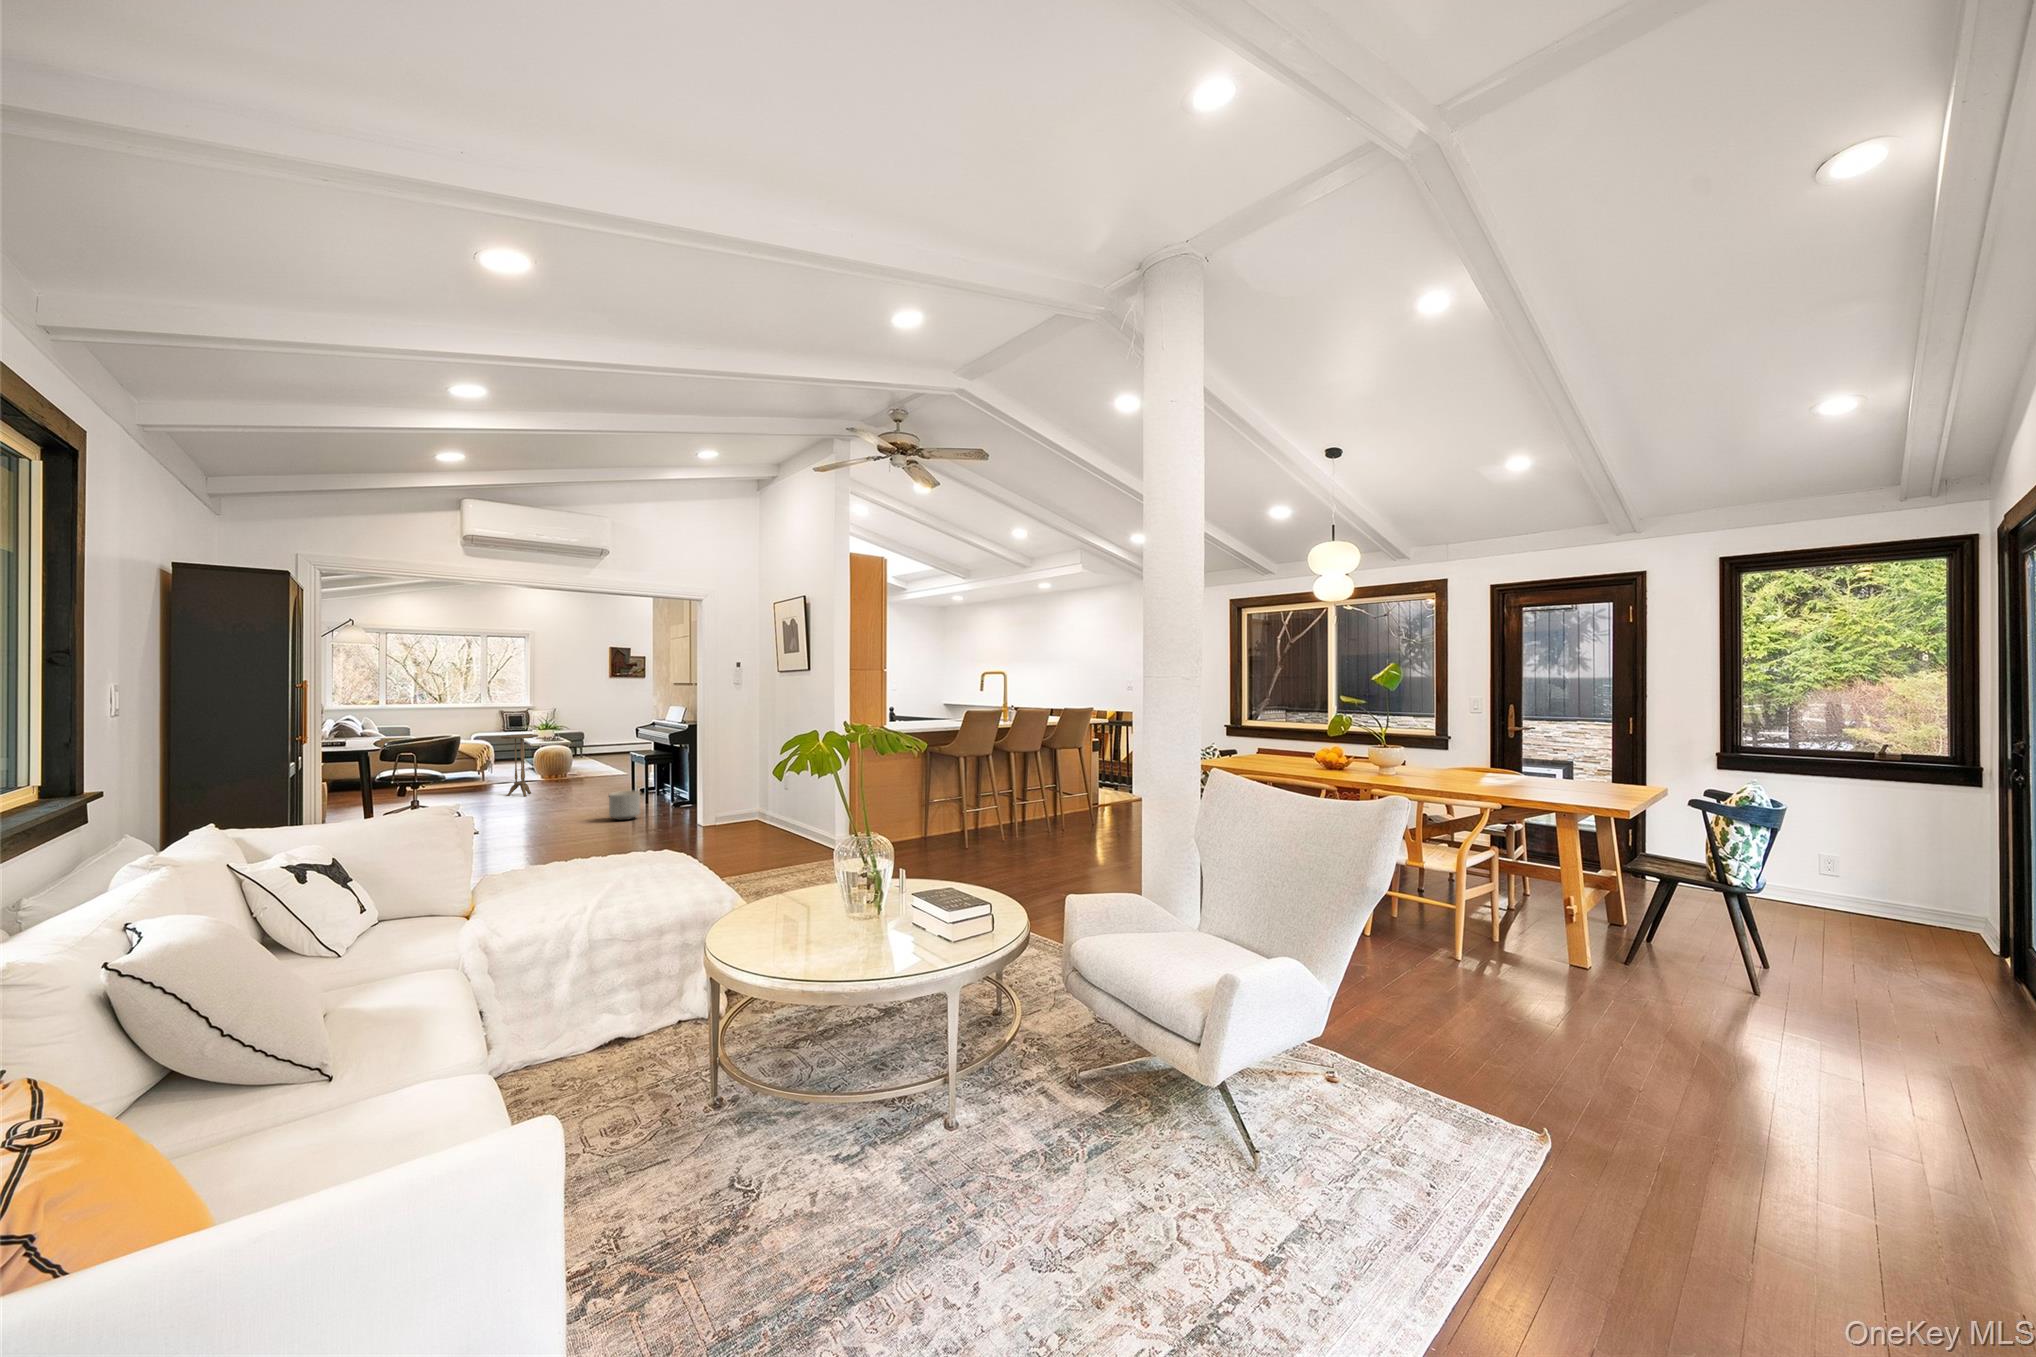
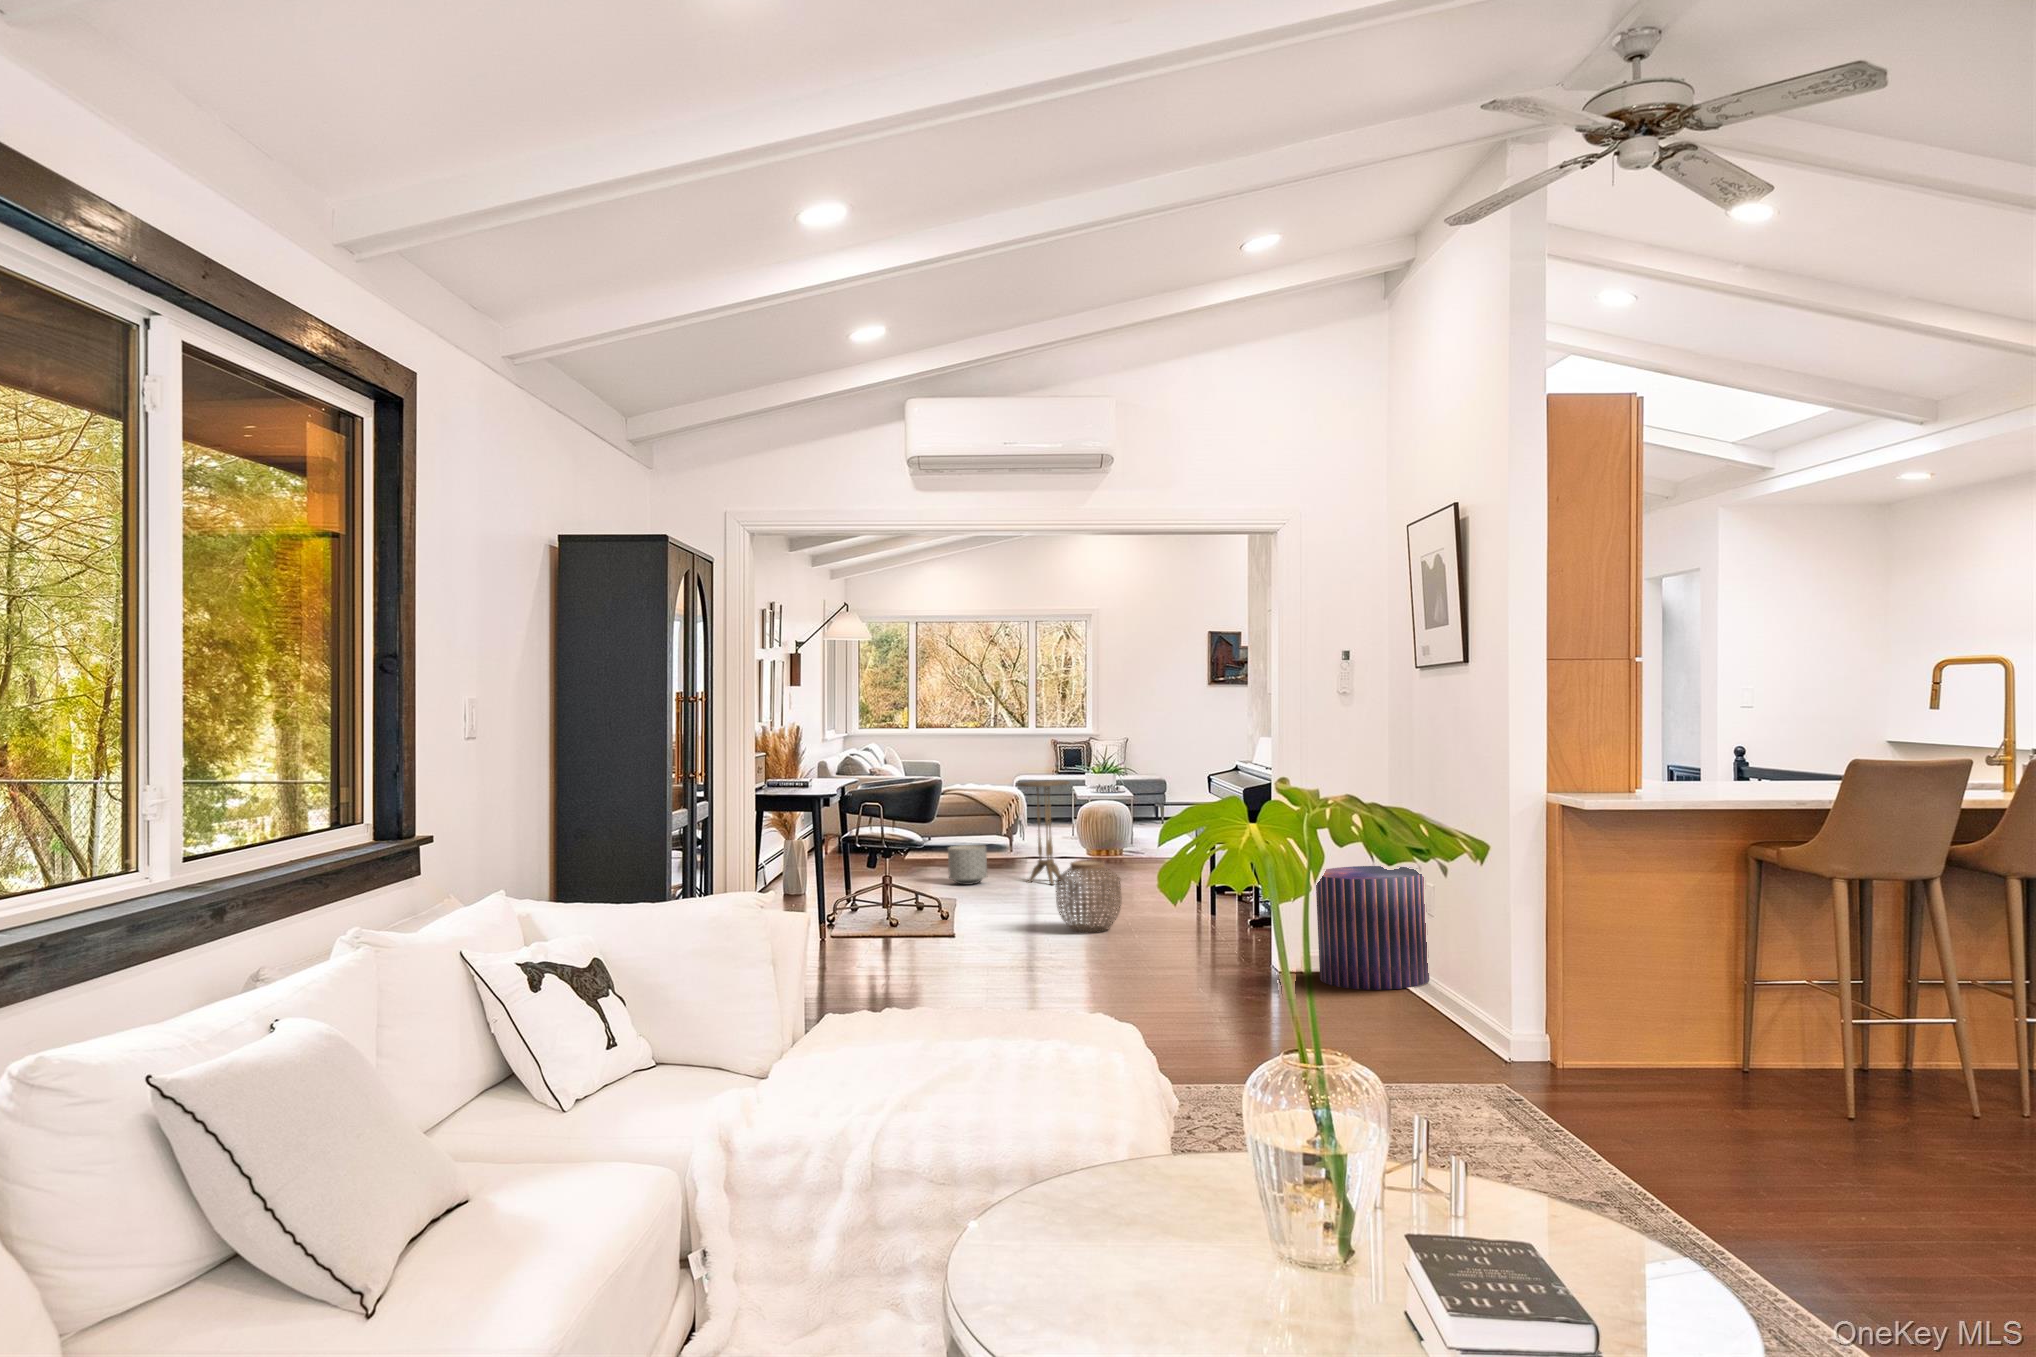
pouf: none [721,772,778,835] -> present [1316,866,1429,990]
woven basket: none [547,779,590,821] -> present [1056,860,1122,932]
planter: present [609,791,640,820] -> present [948,845,987,885]

